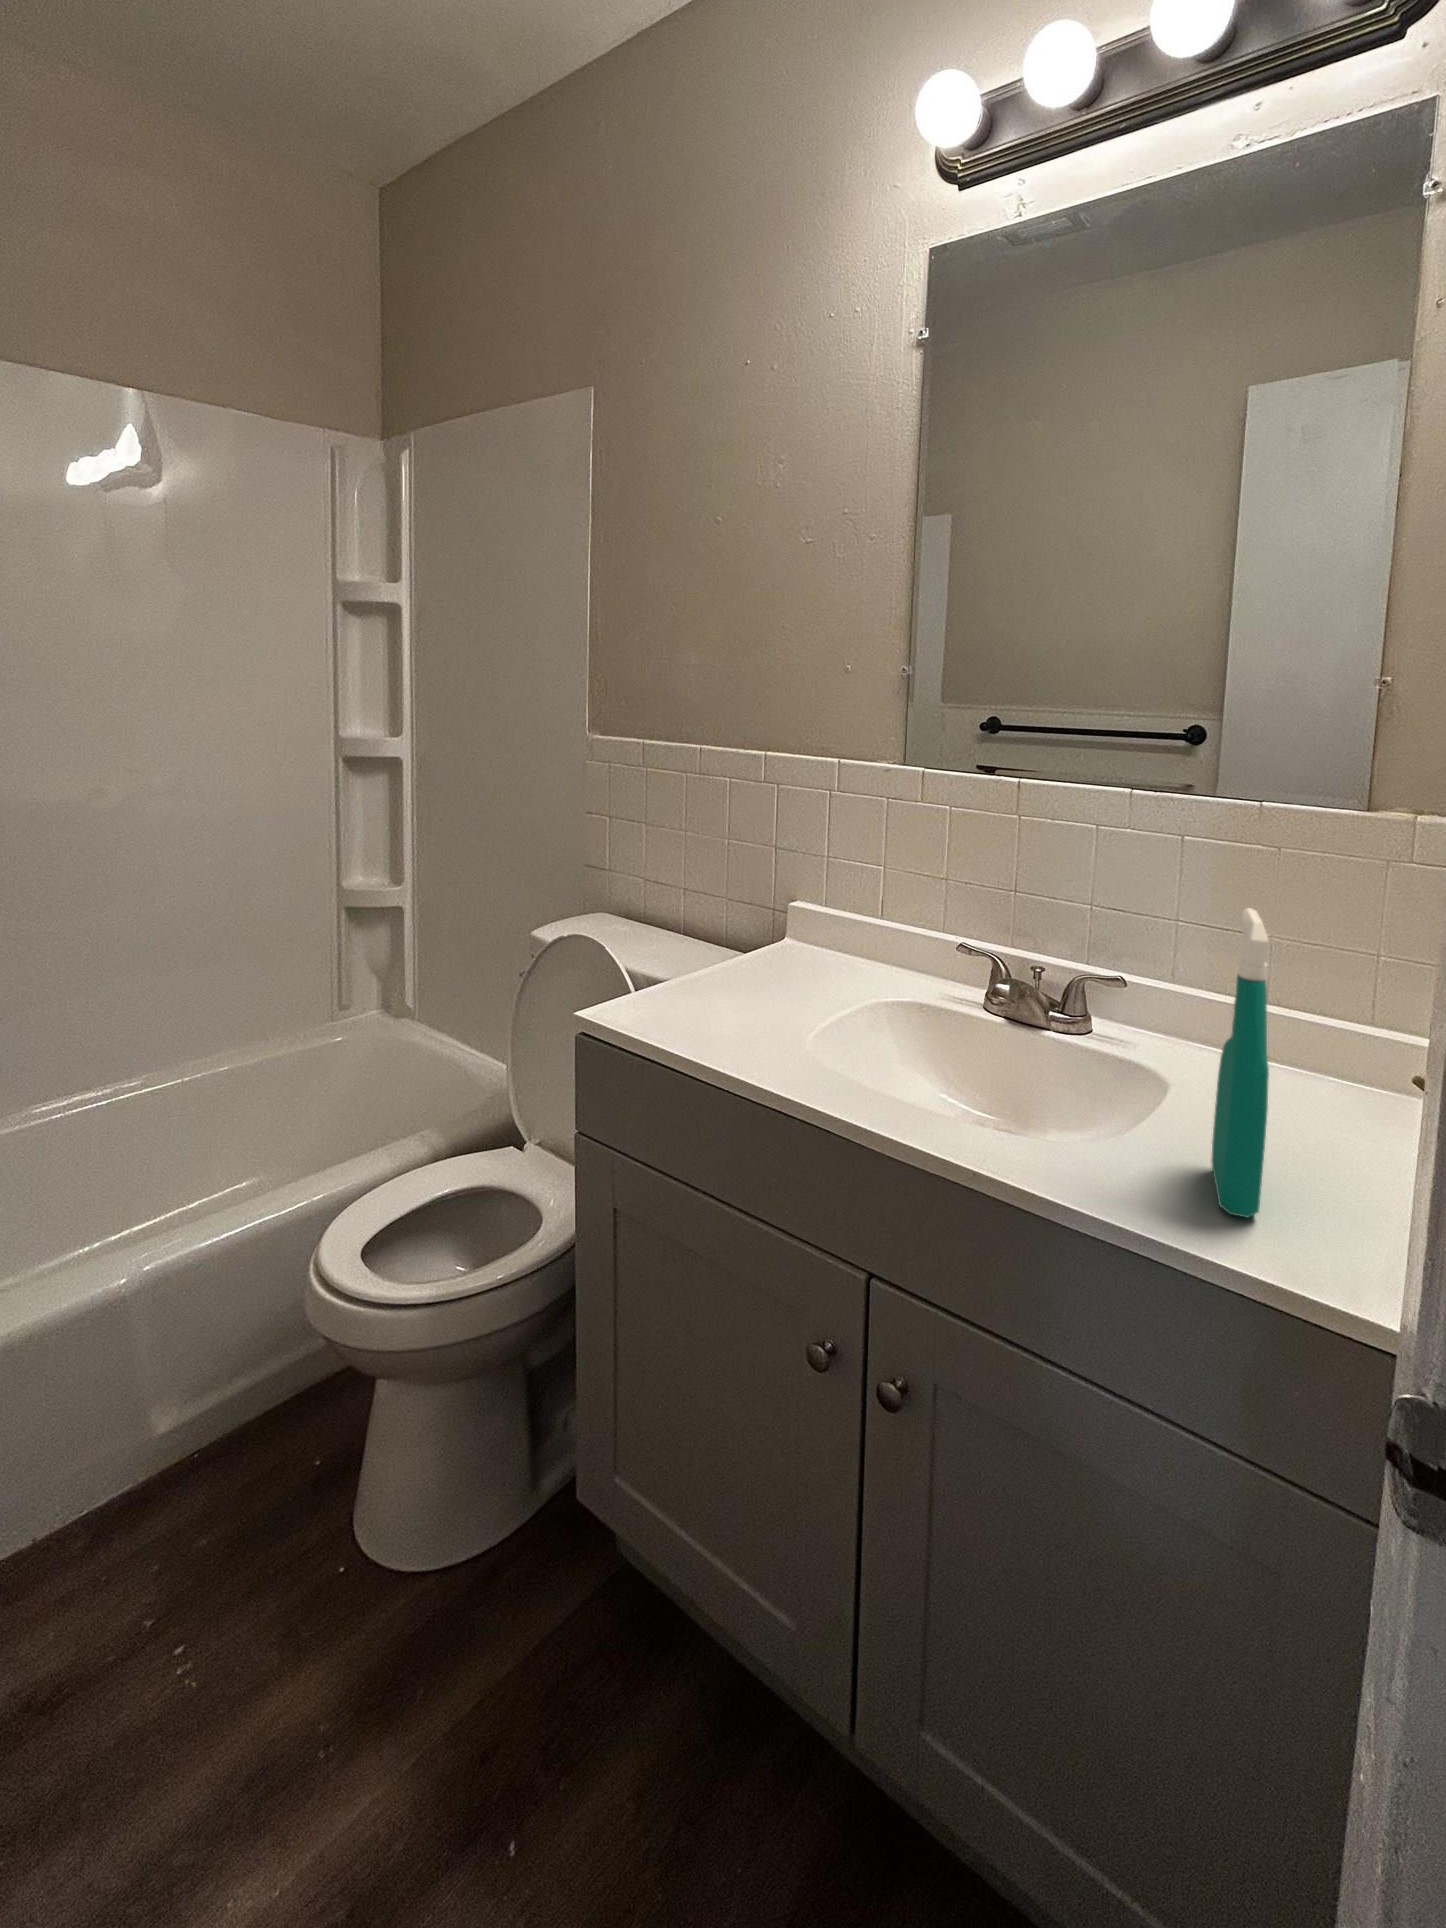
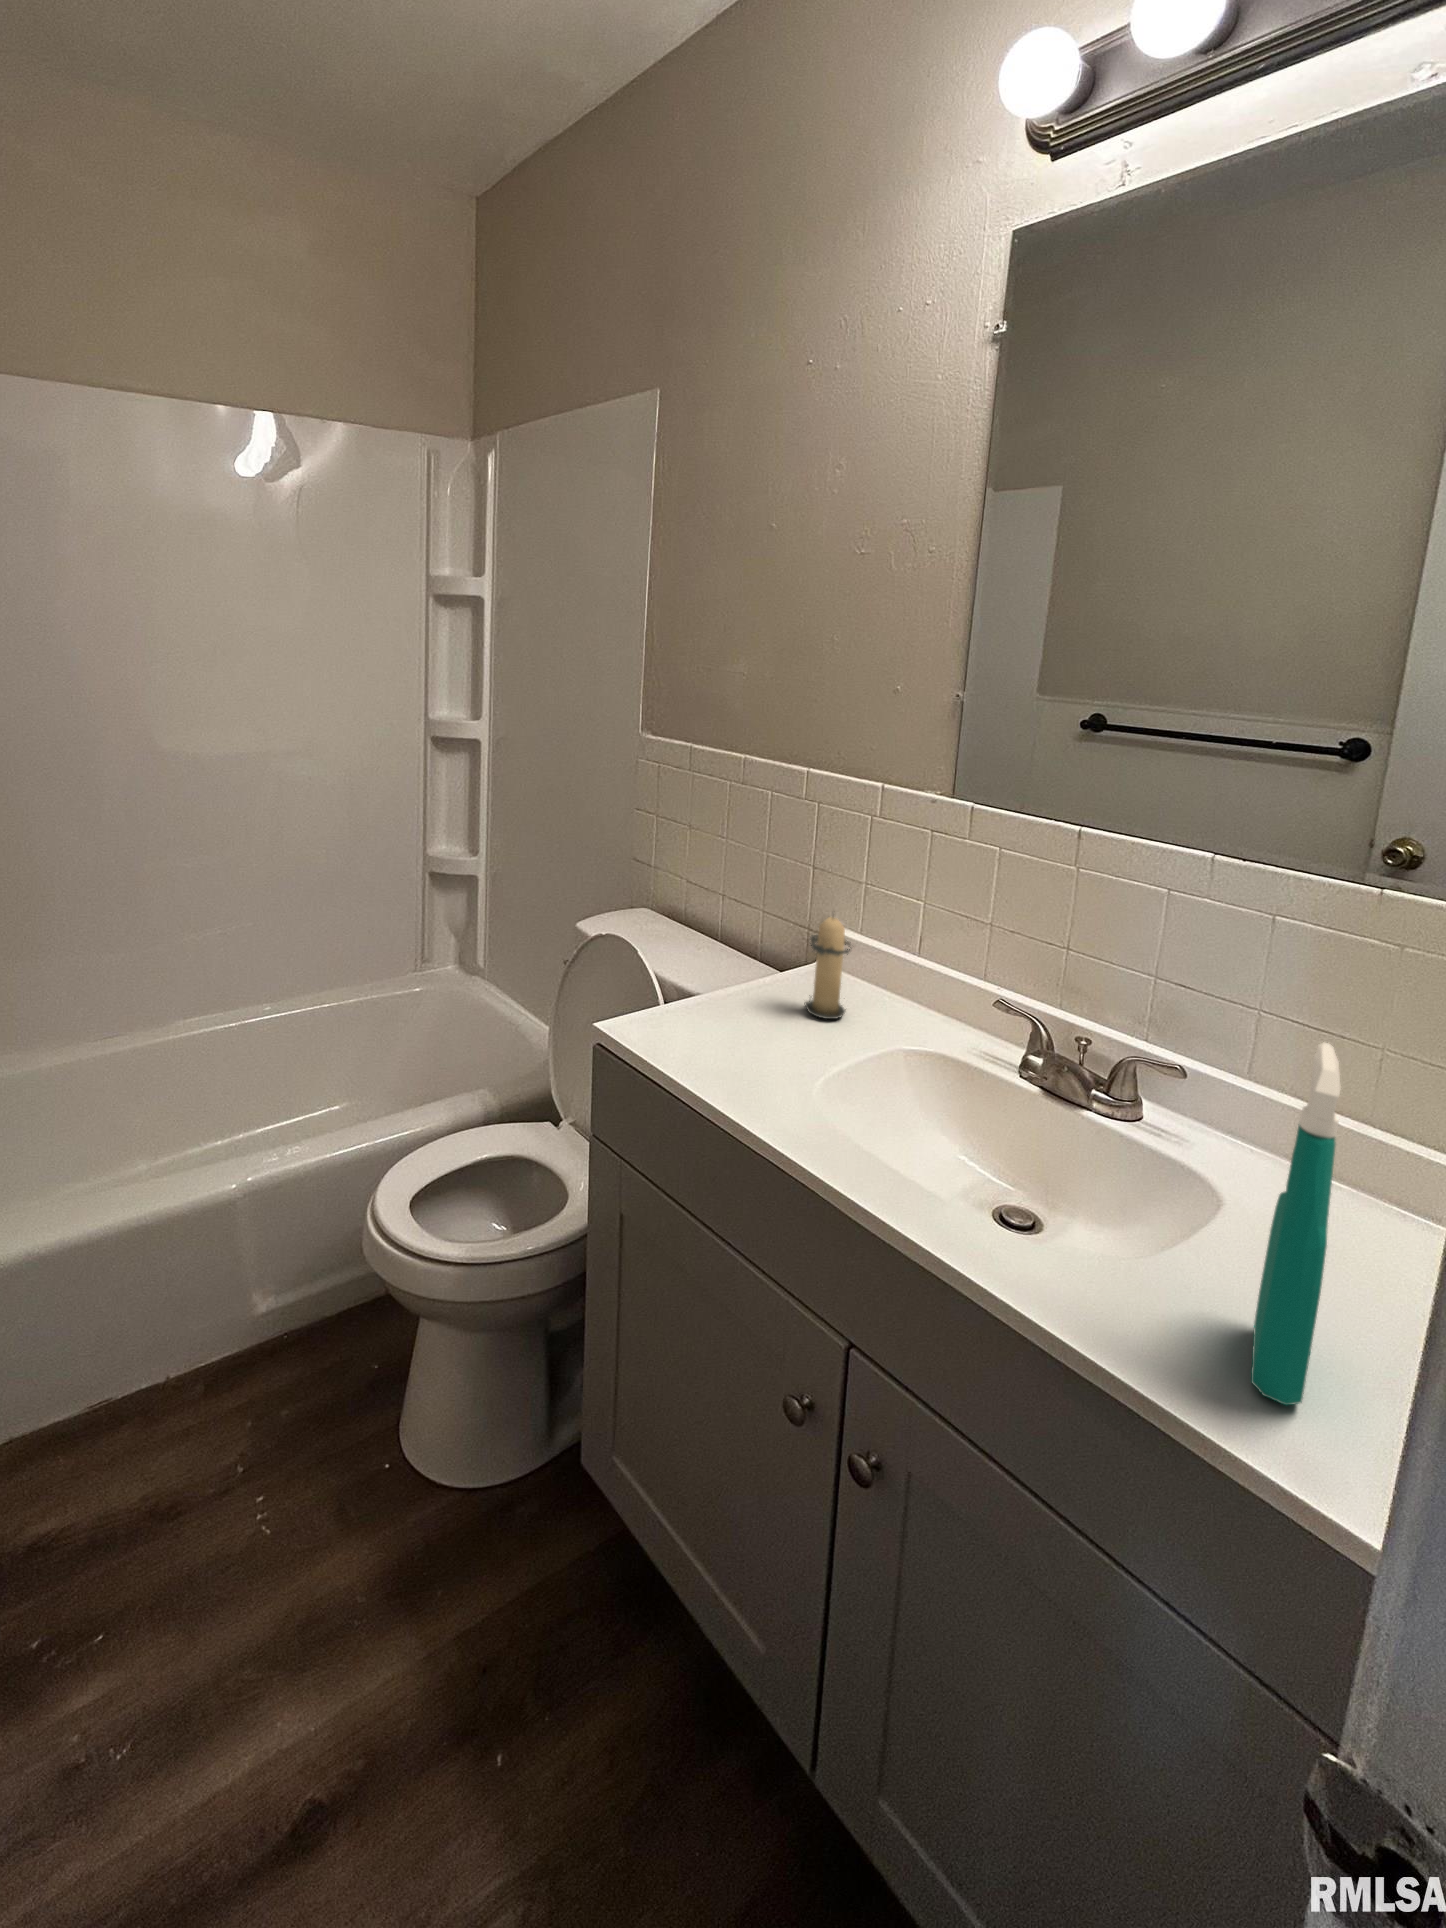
candle: none [779,877,831,986] -> present [804,916,852,1019]

